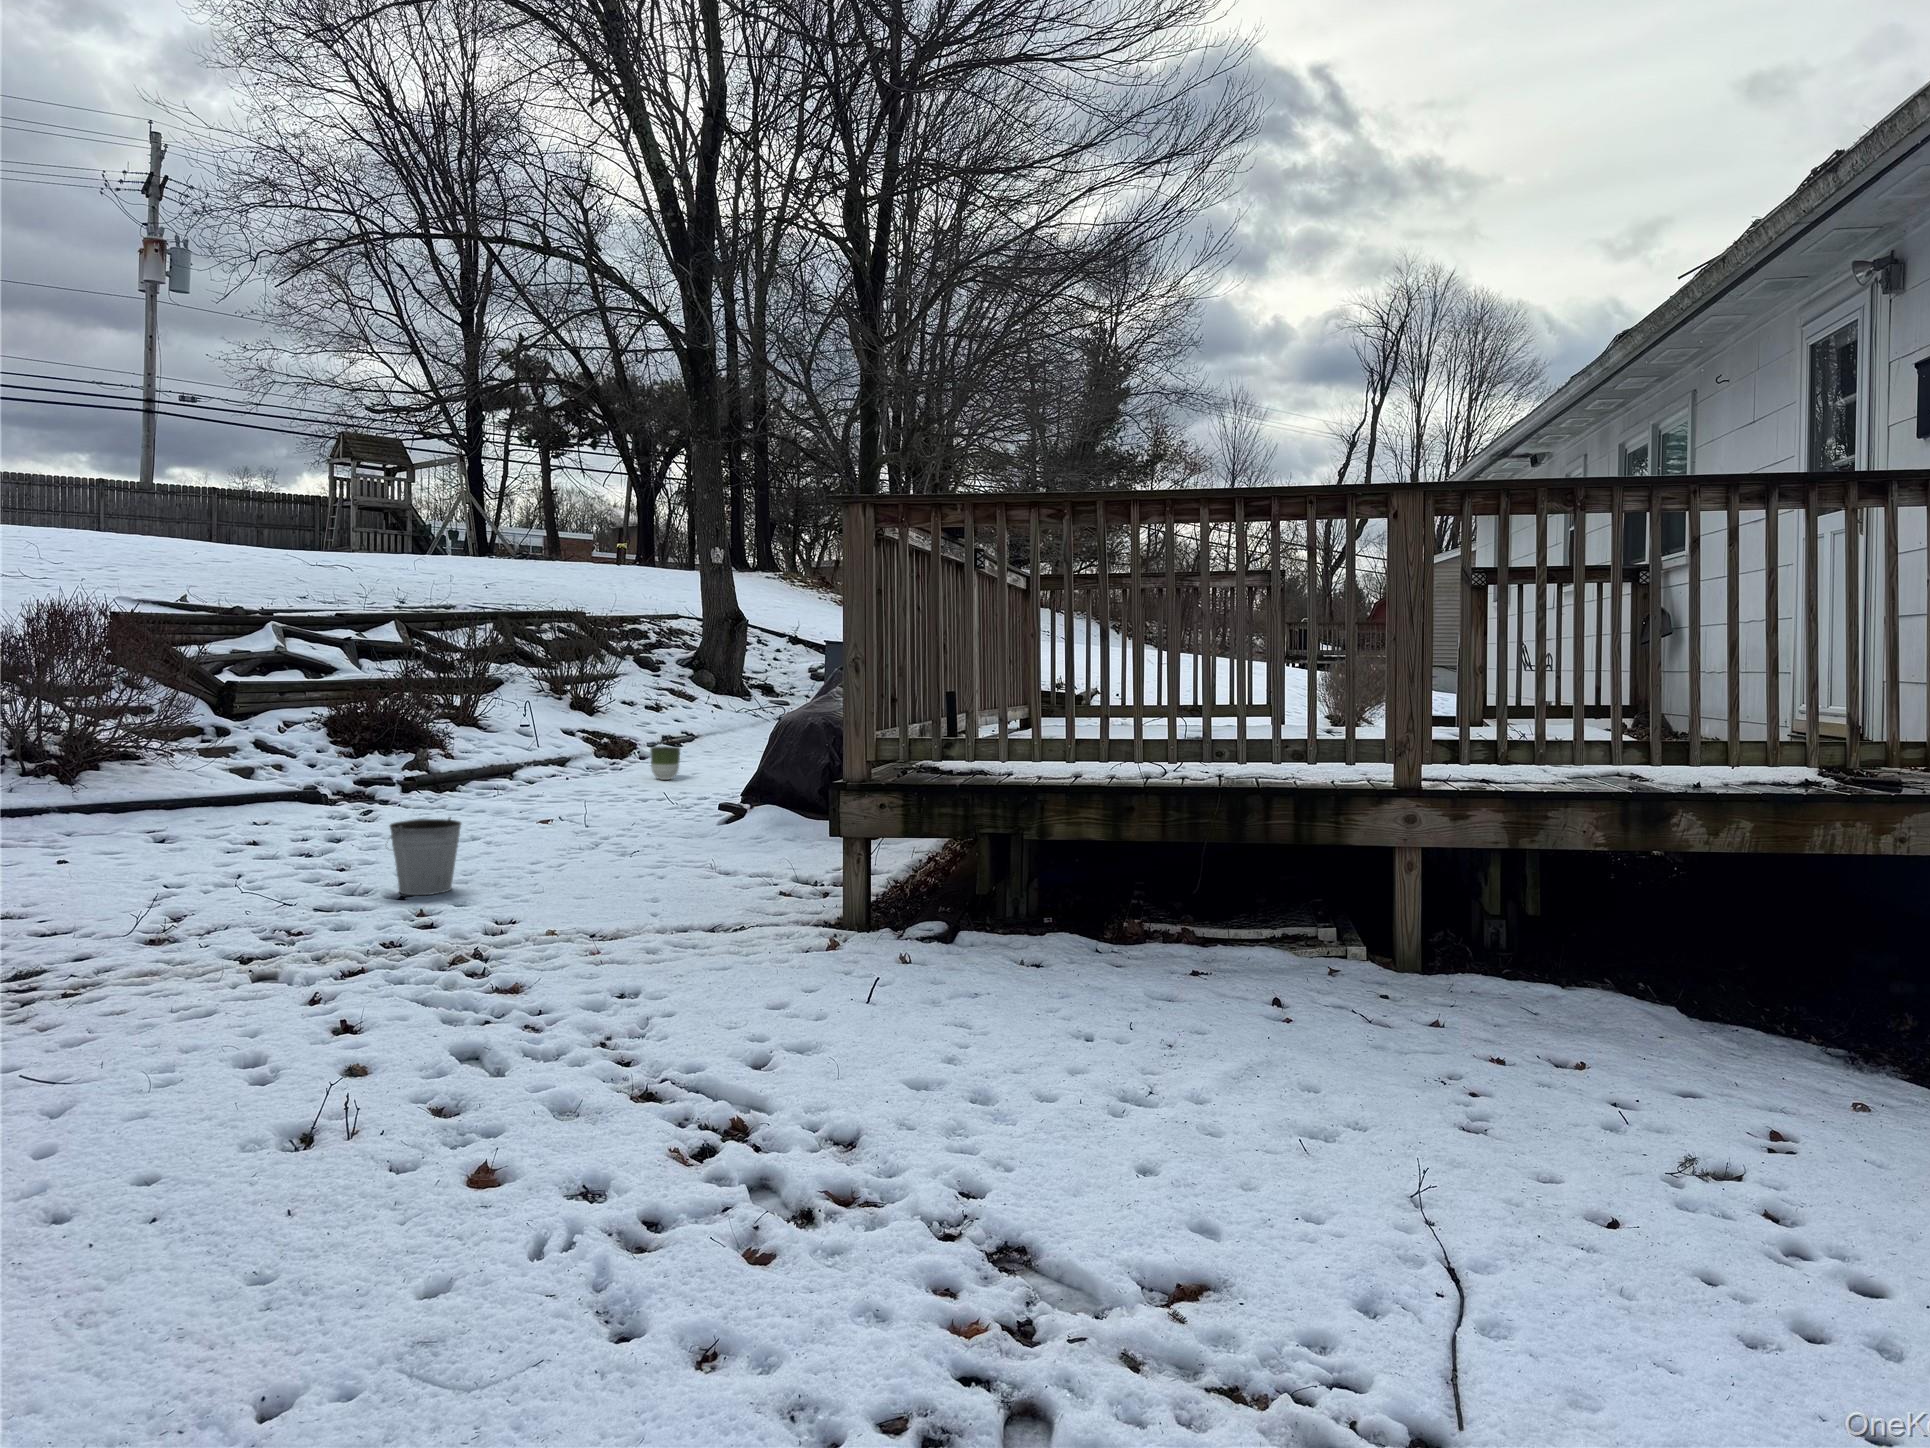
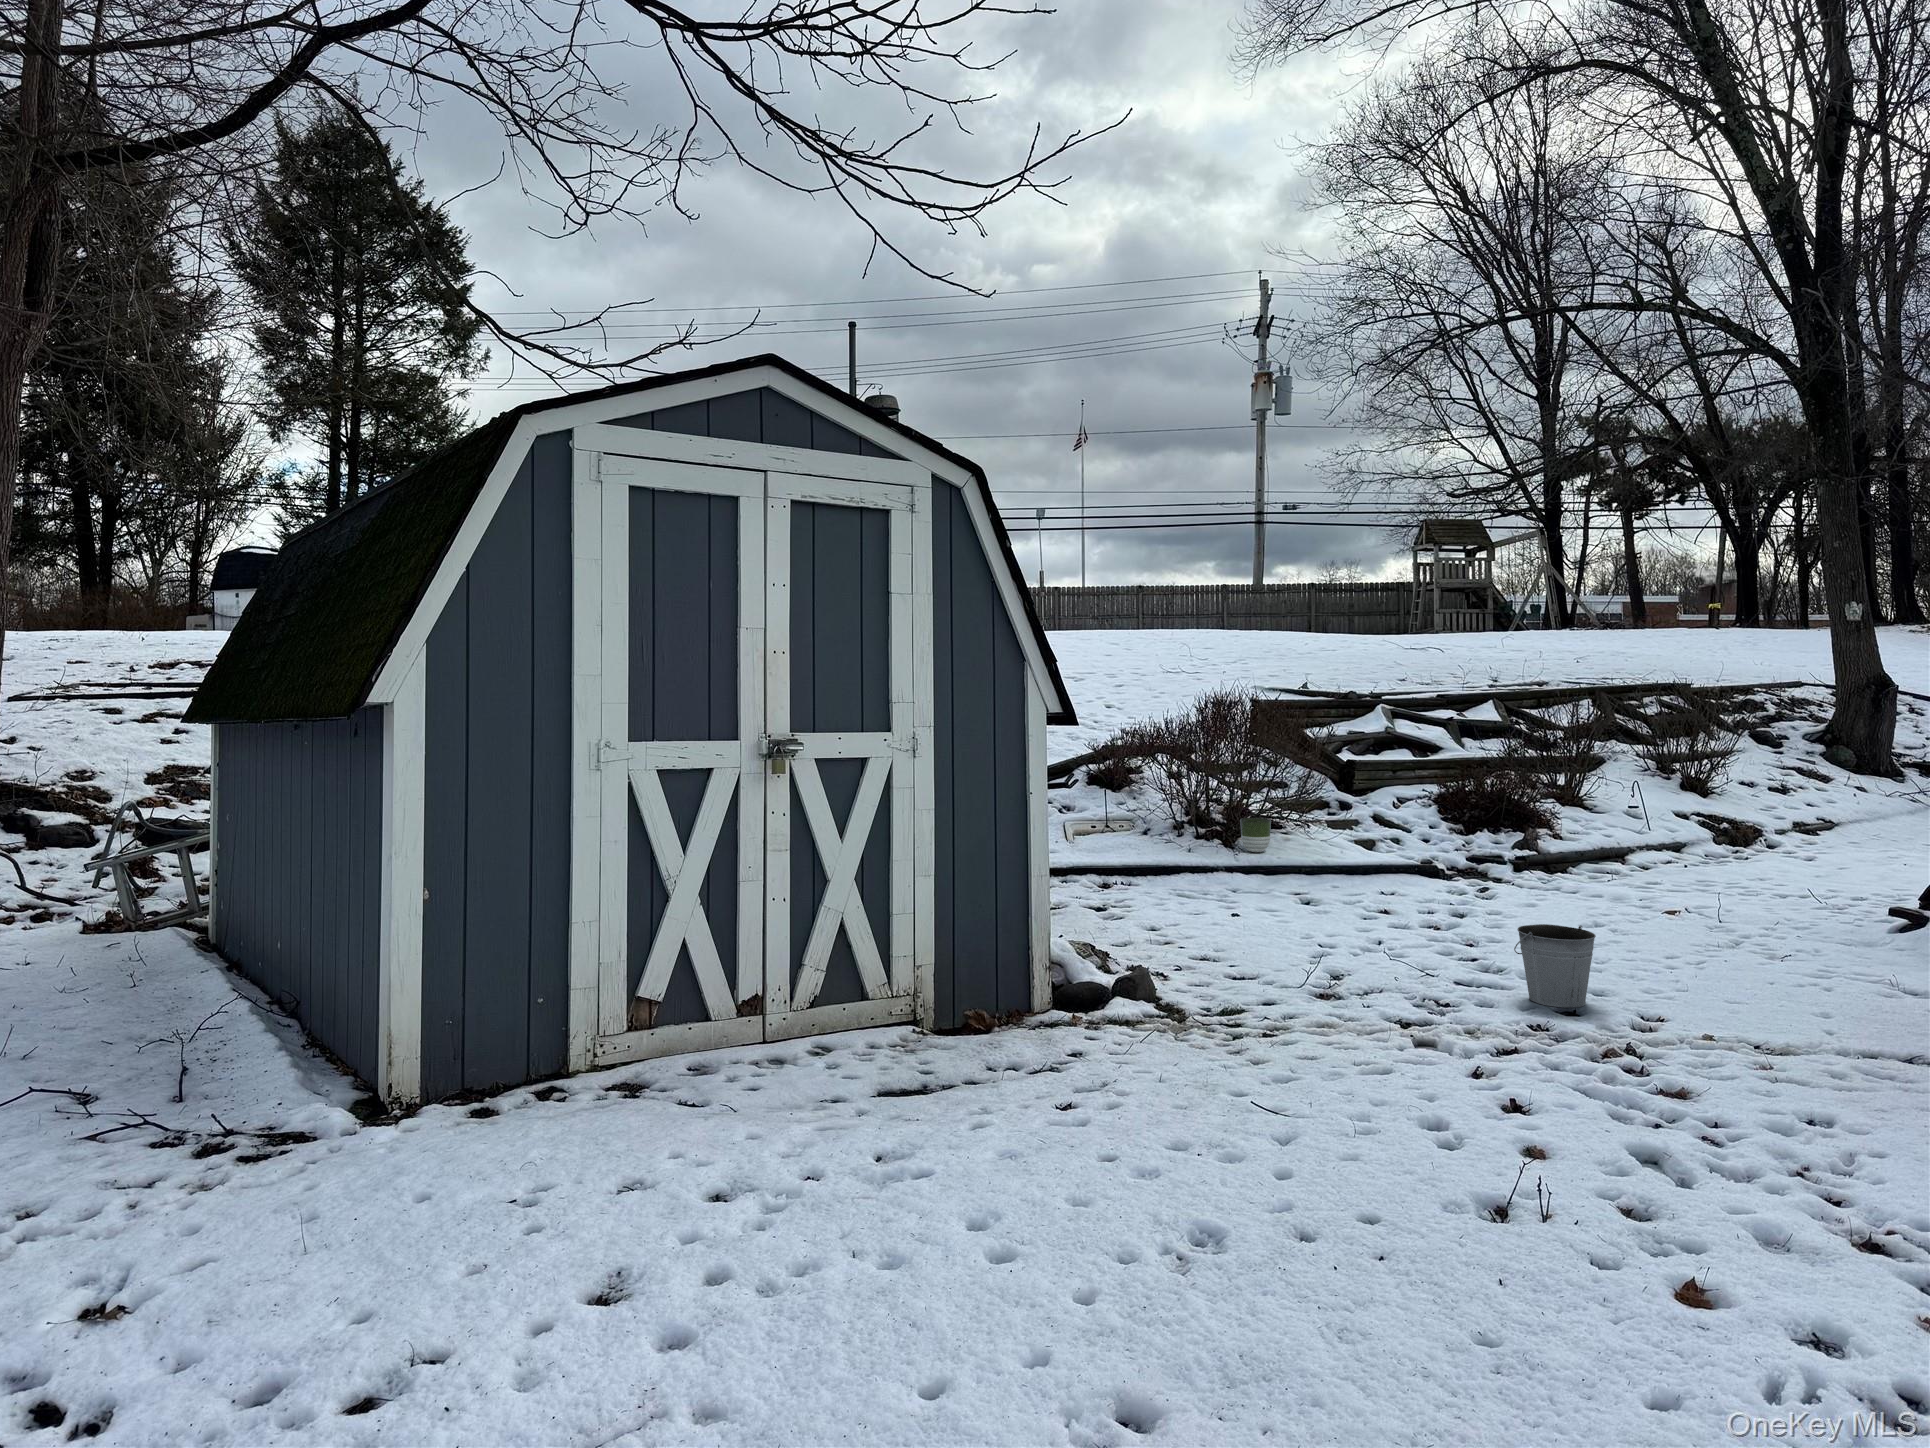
planter: present [650,746,680,780] -> present [1240,818,1271,852]

